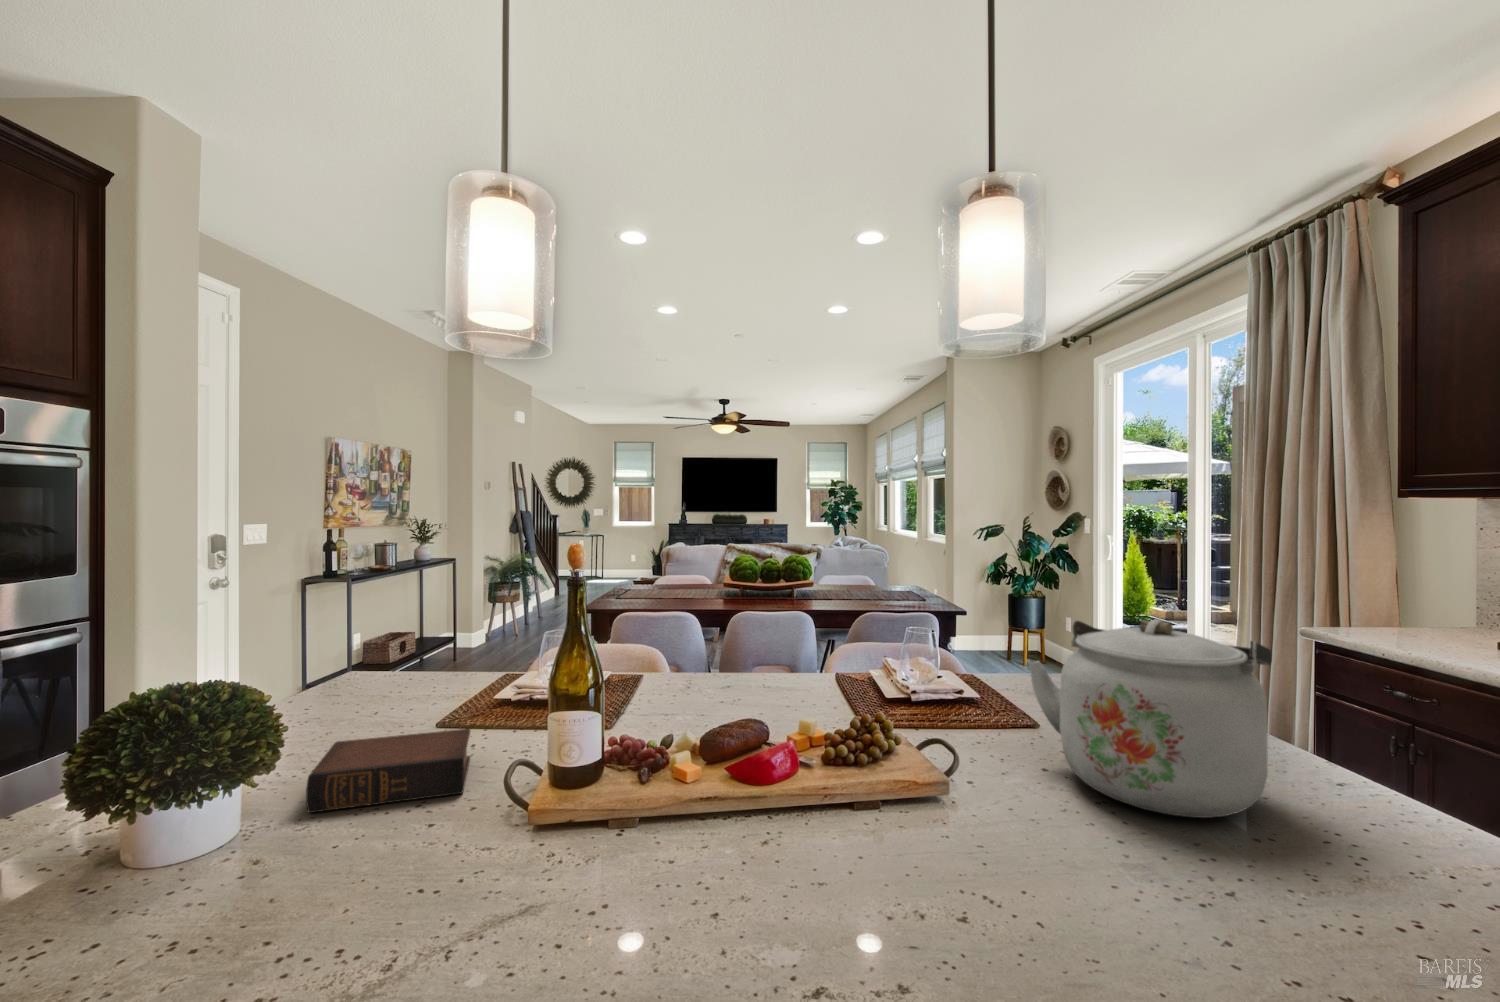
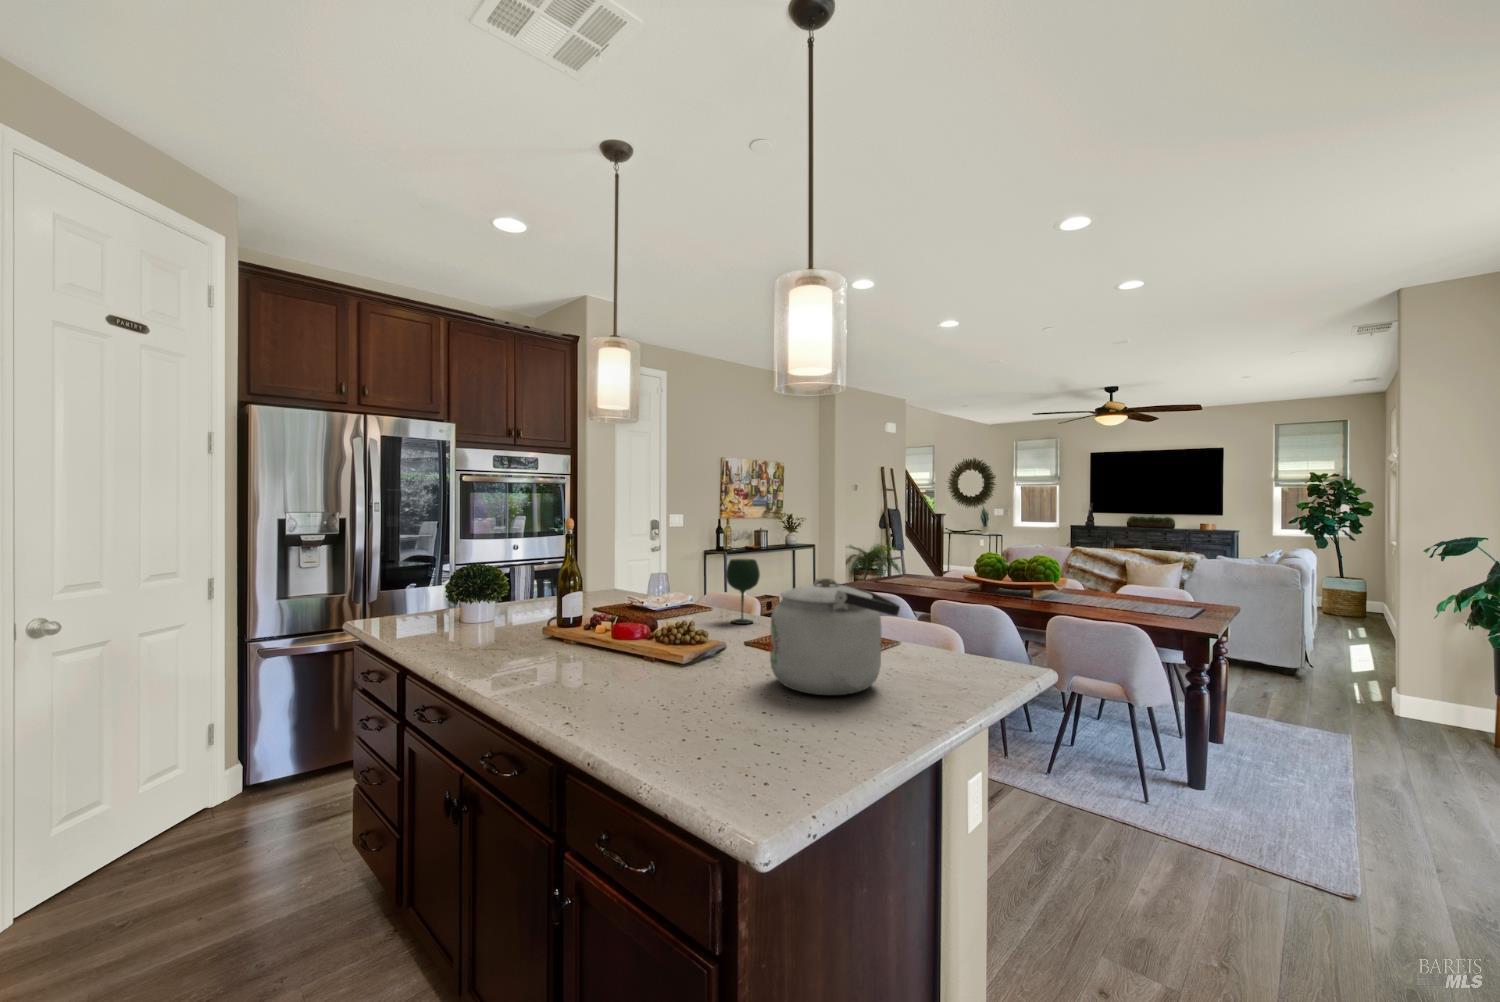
wine glass: none [689,592,743,700] -> present [726,559,760,624]
book: present [306,729,470,813] -> none [519,604,591,629]

